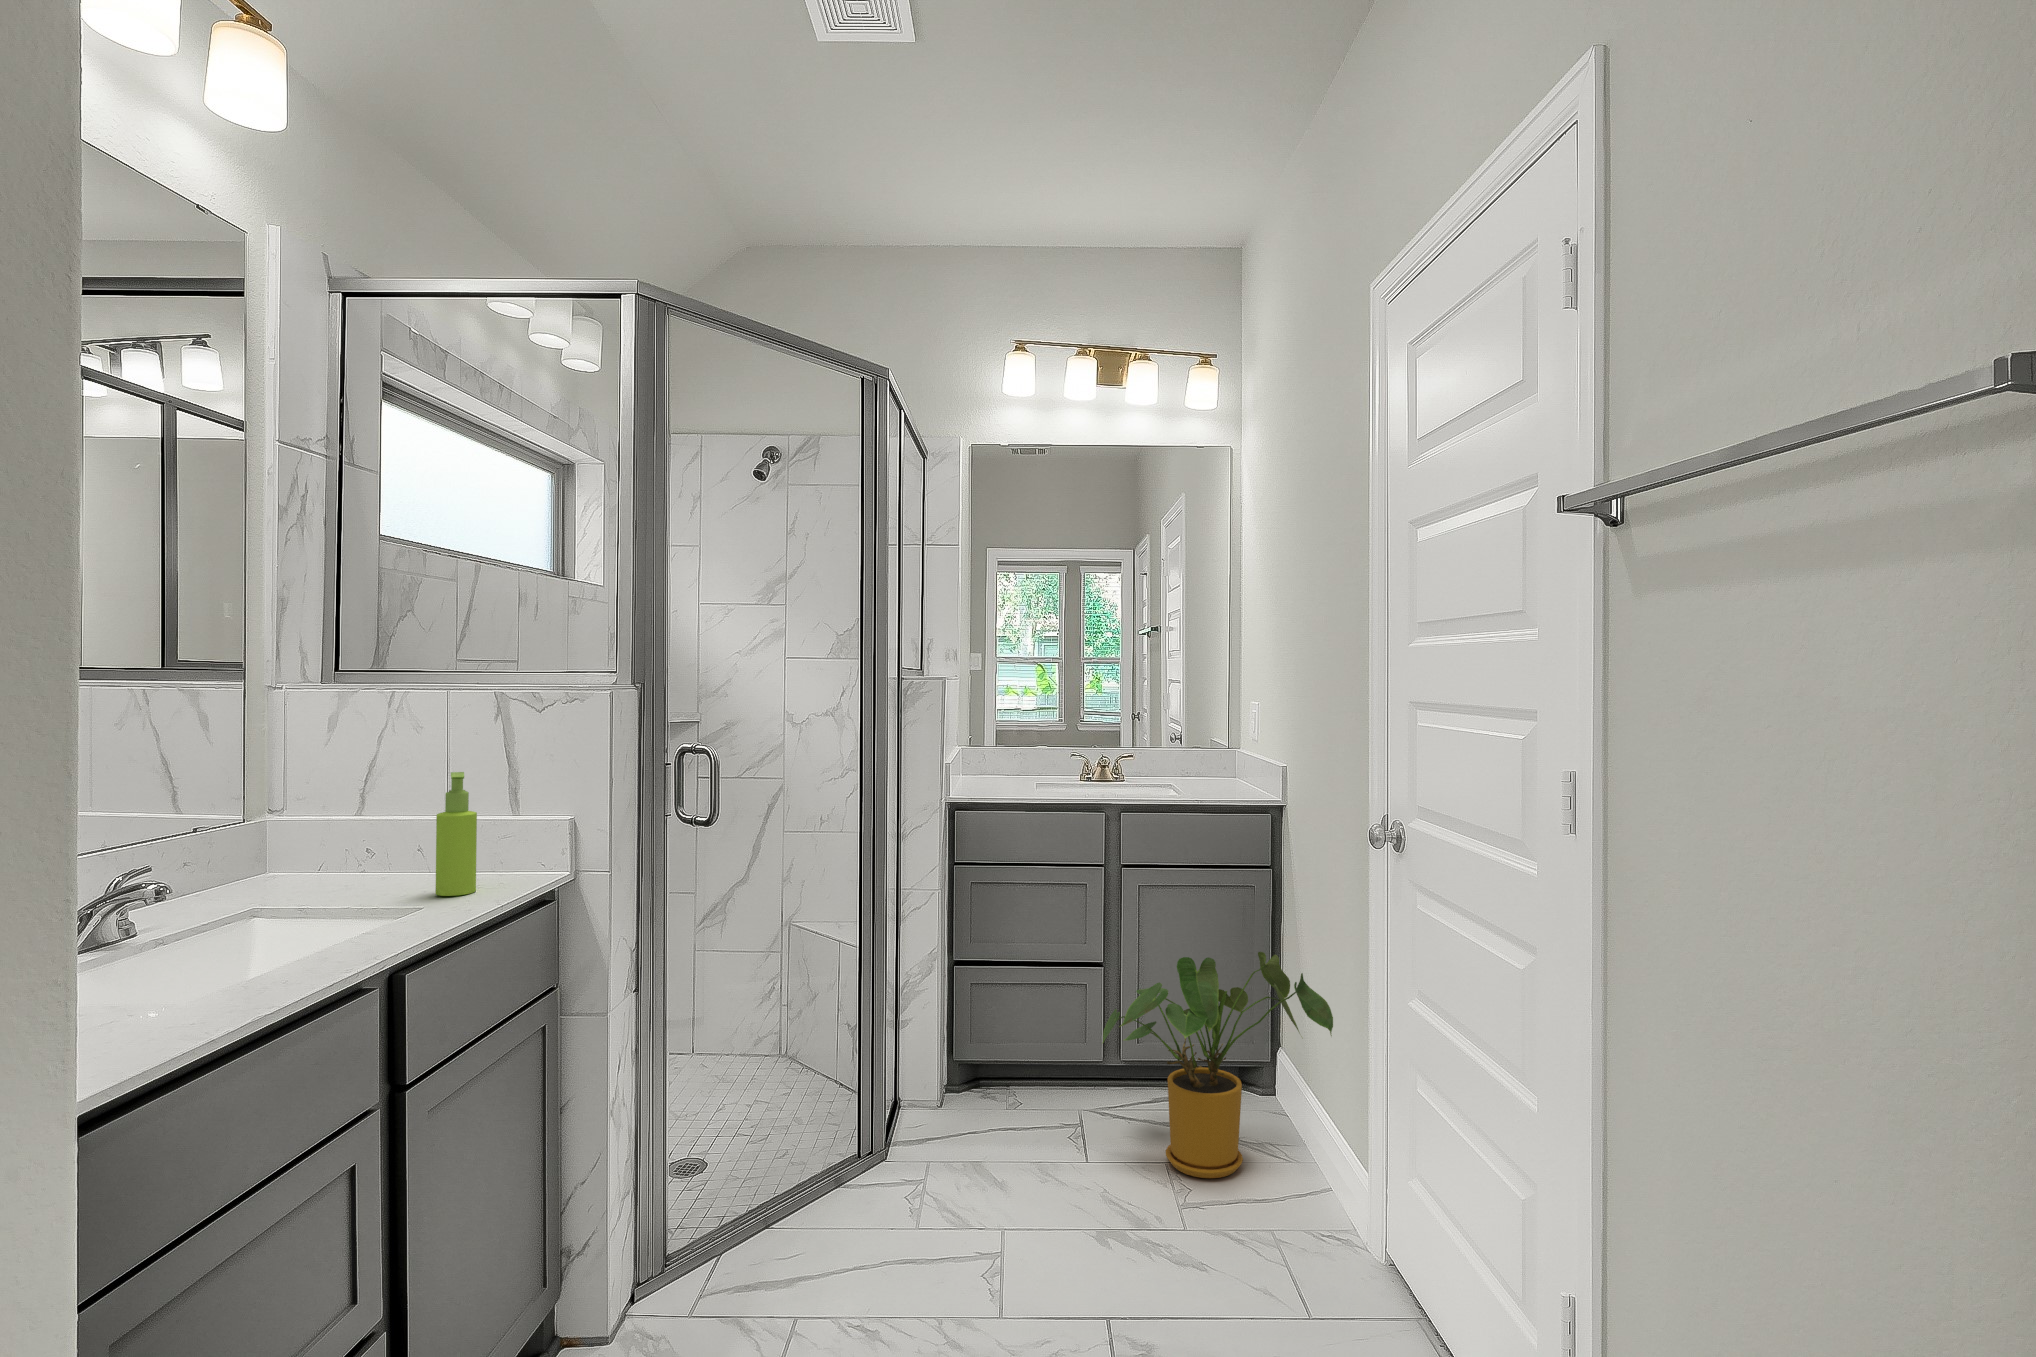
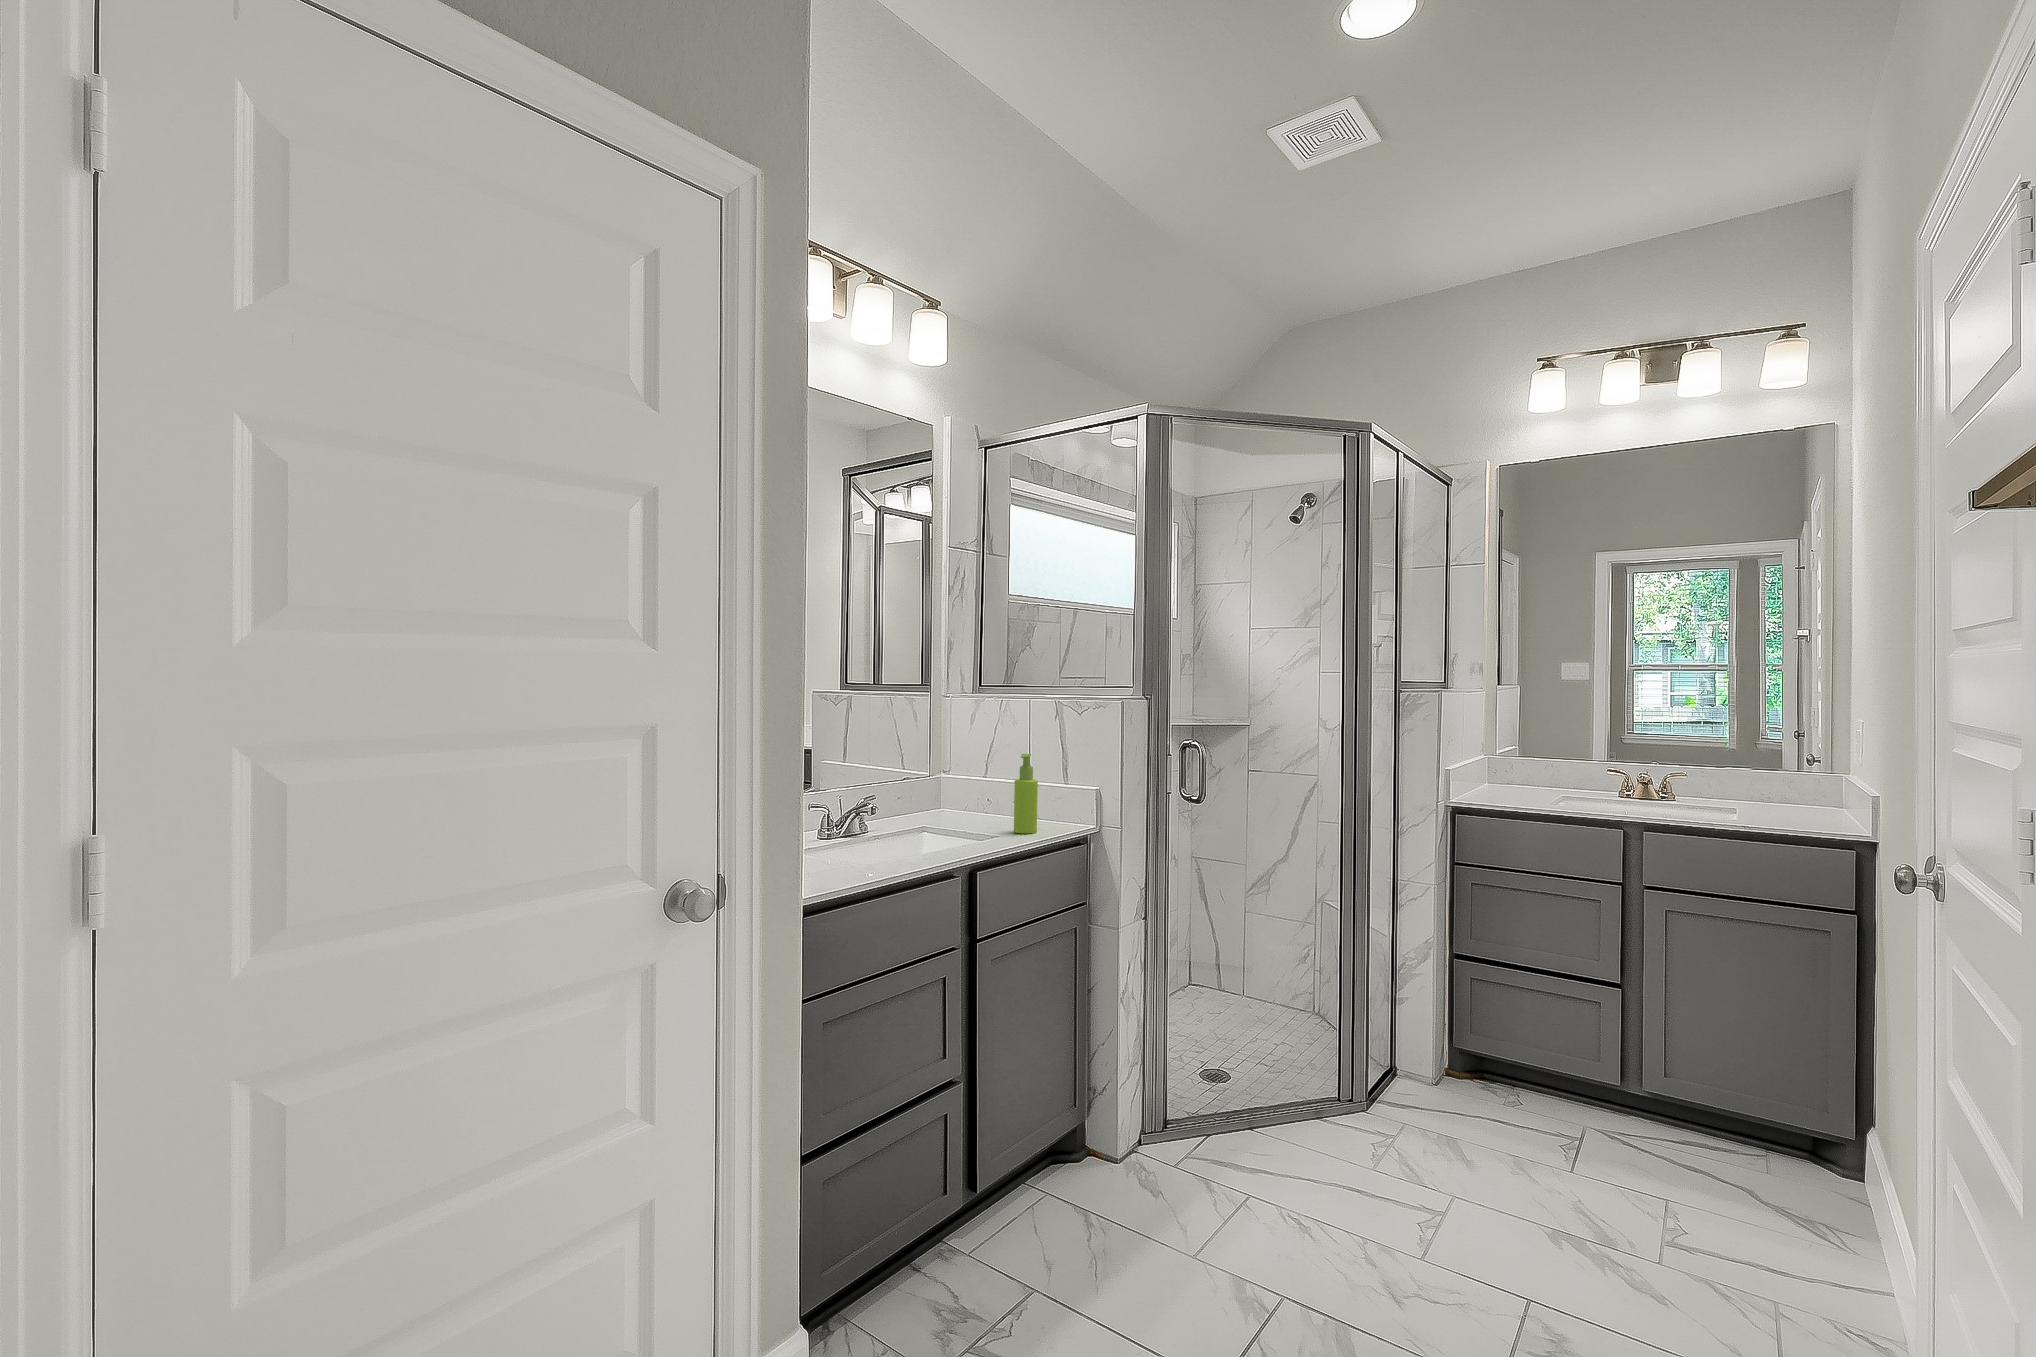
house plant: present [1103,952,1333,1178] -> none [1582,986,1872,1223]

